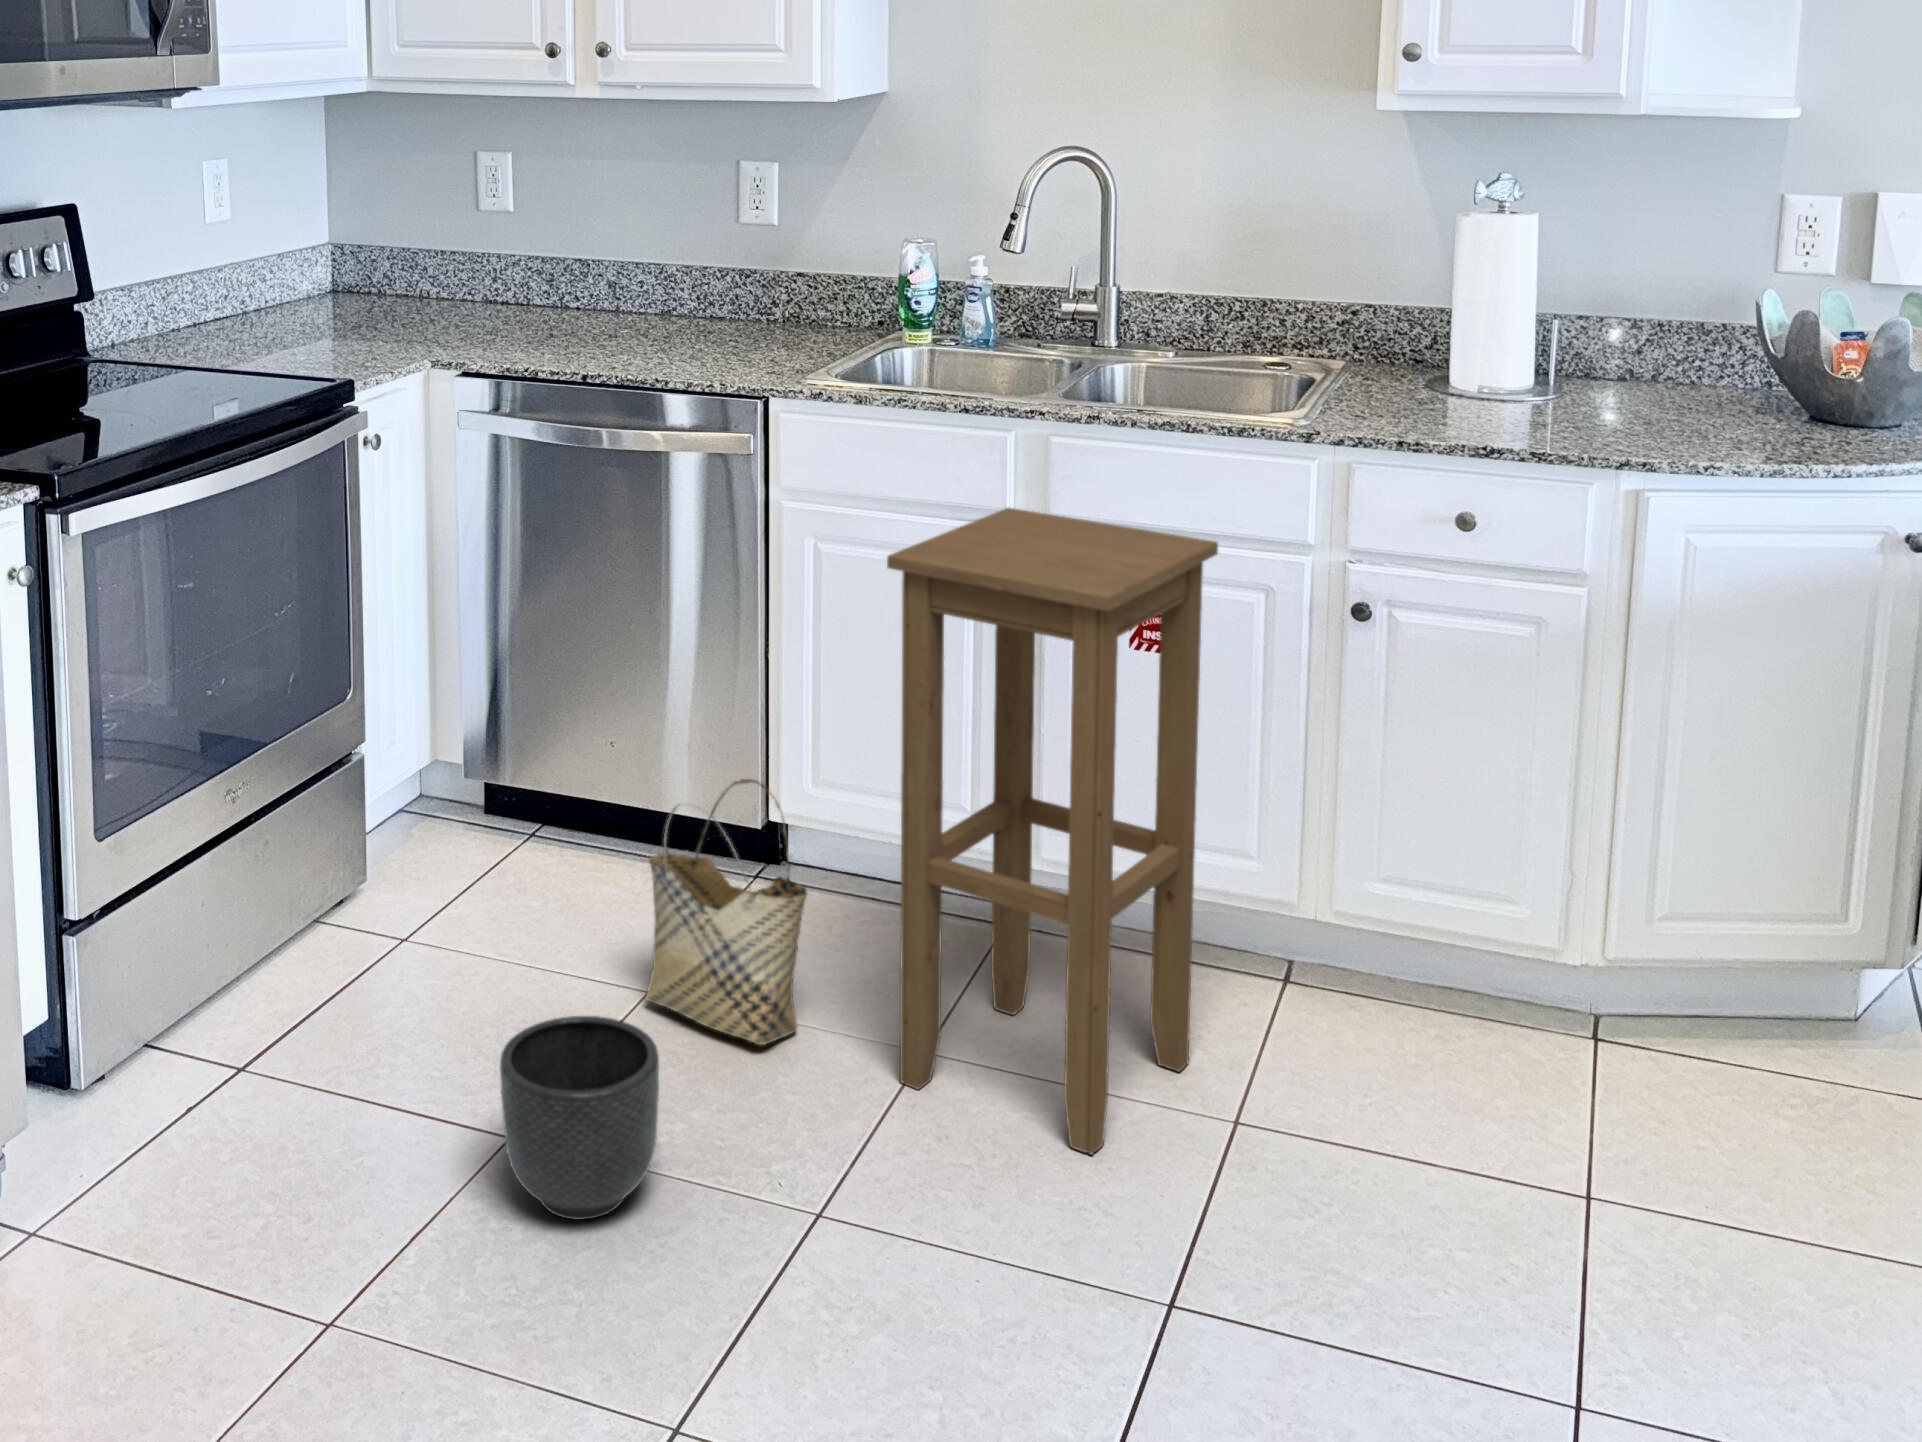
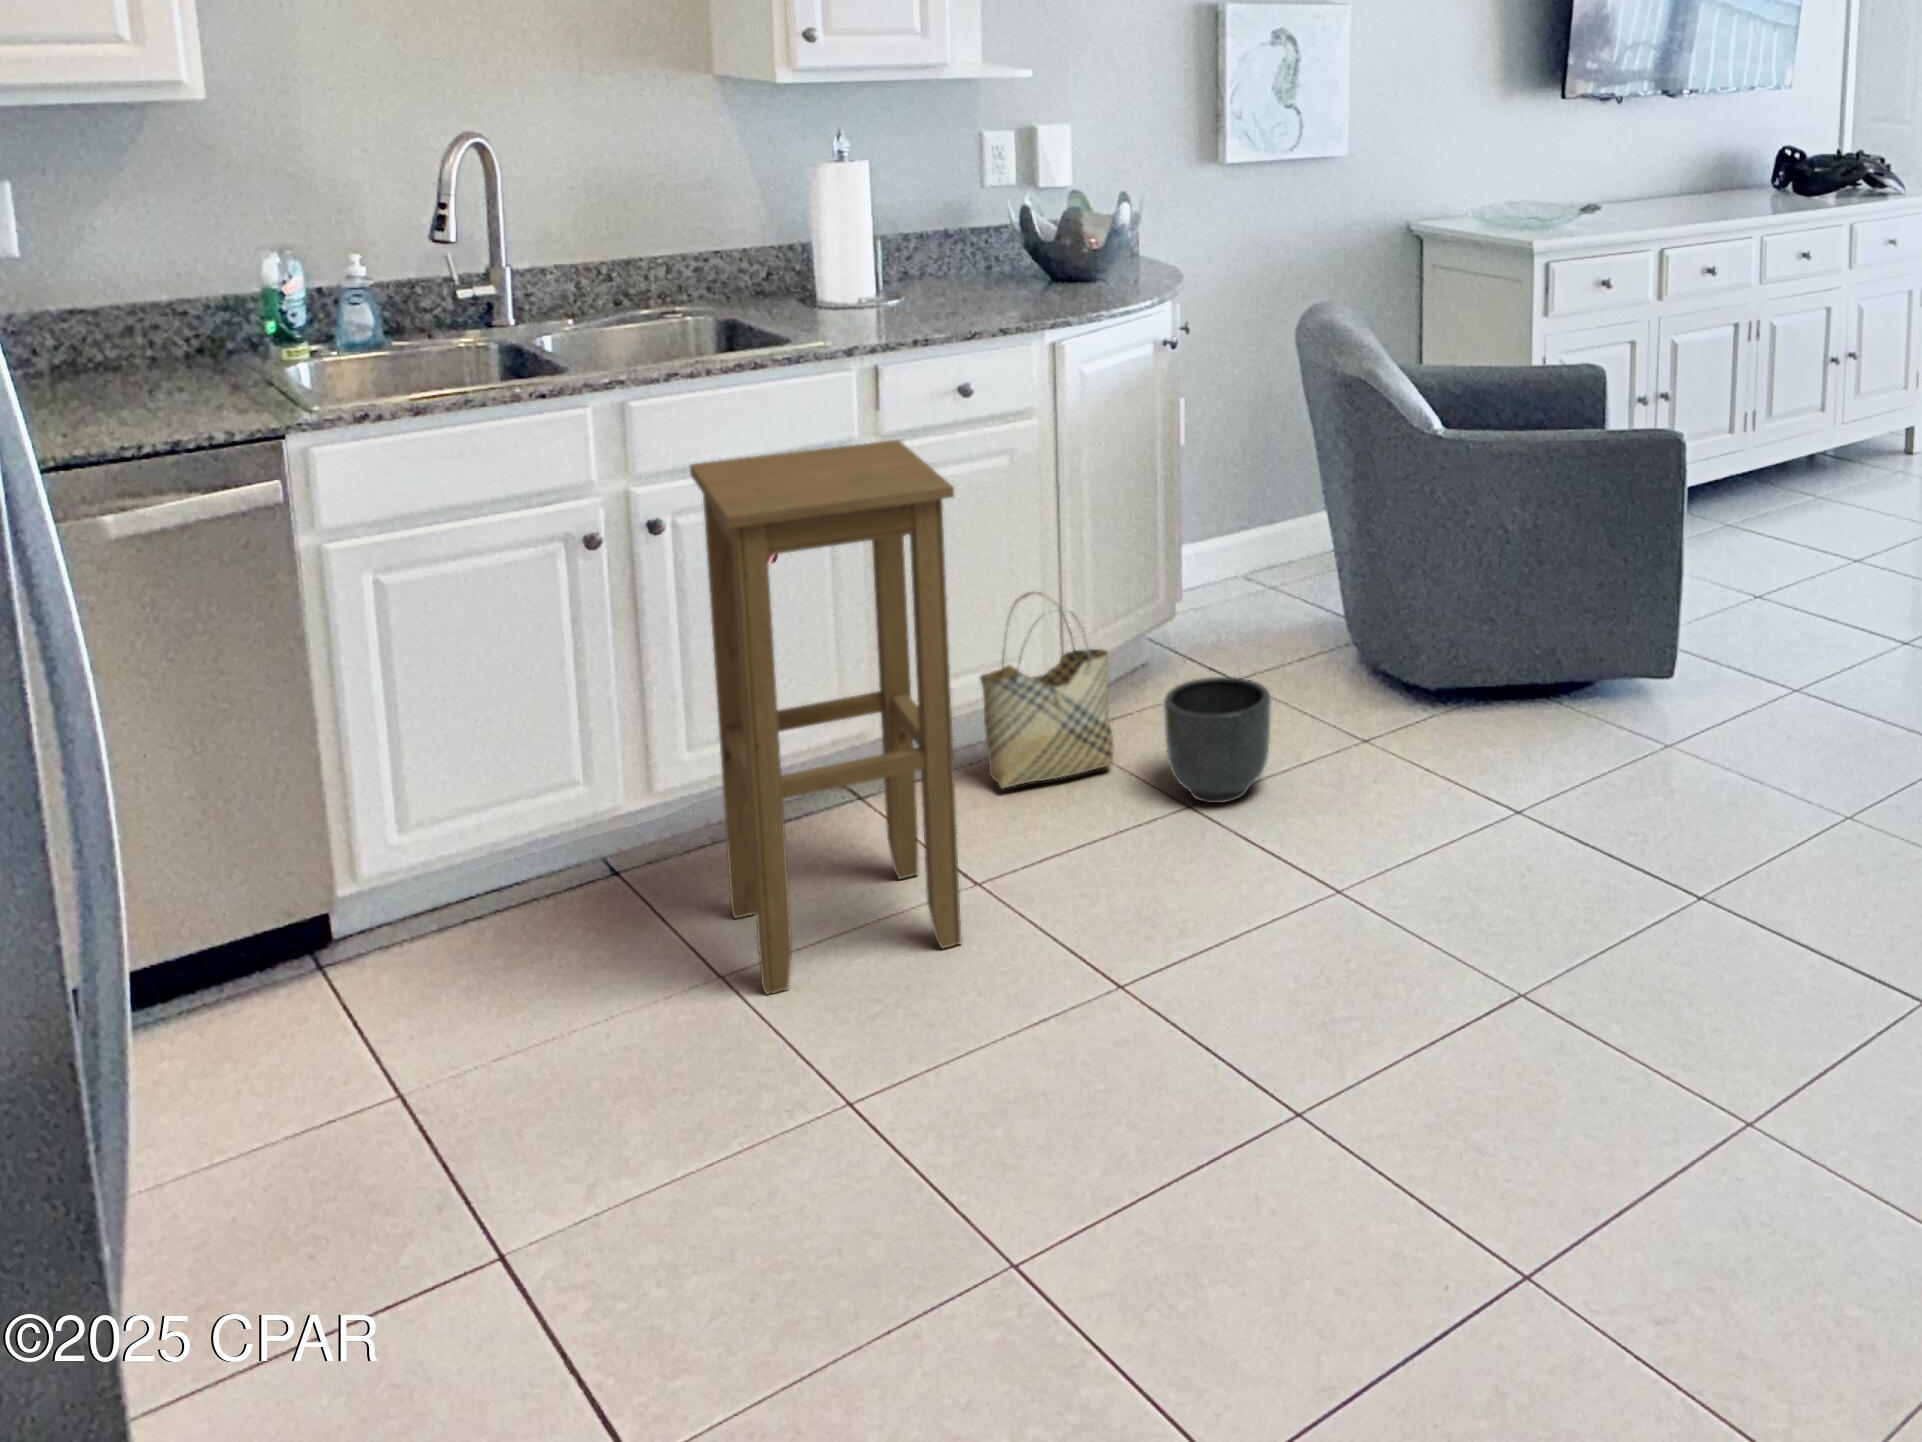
woven basket: present [646,779,807,1045] -> present [980,592,1114,788]
planter: present [500,1016,659,1220] -> present [1164,677,1271,803]

